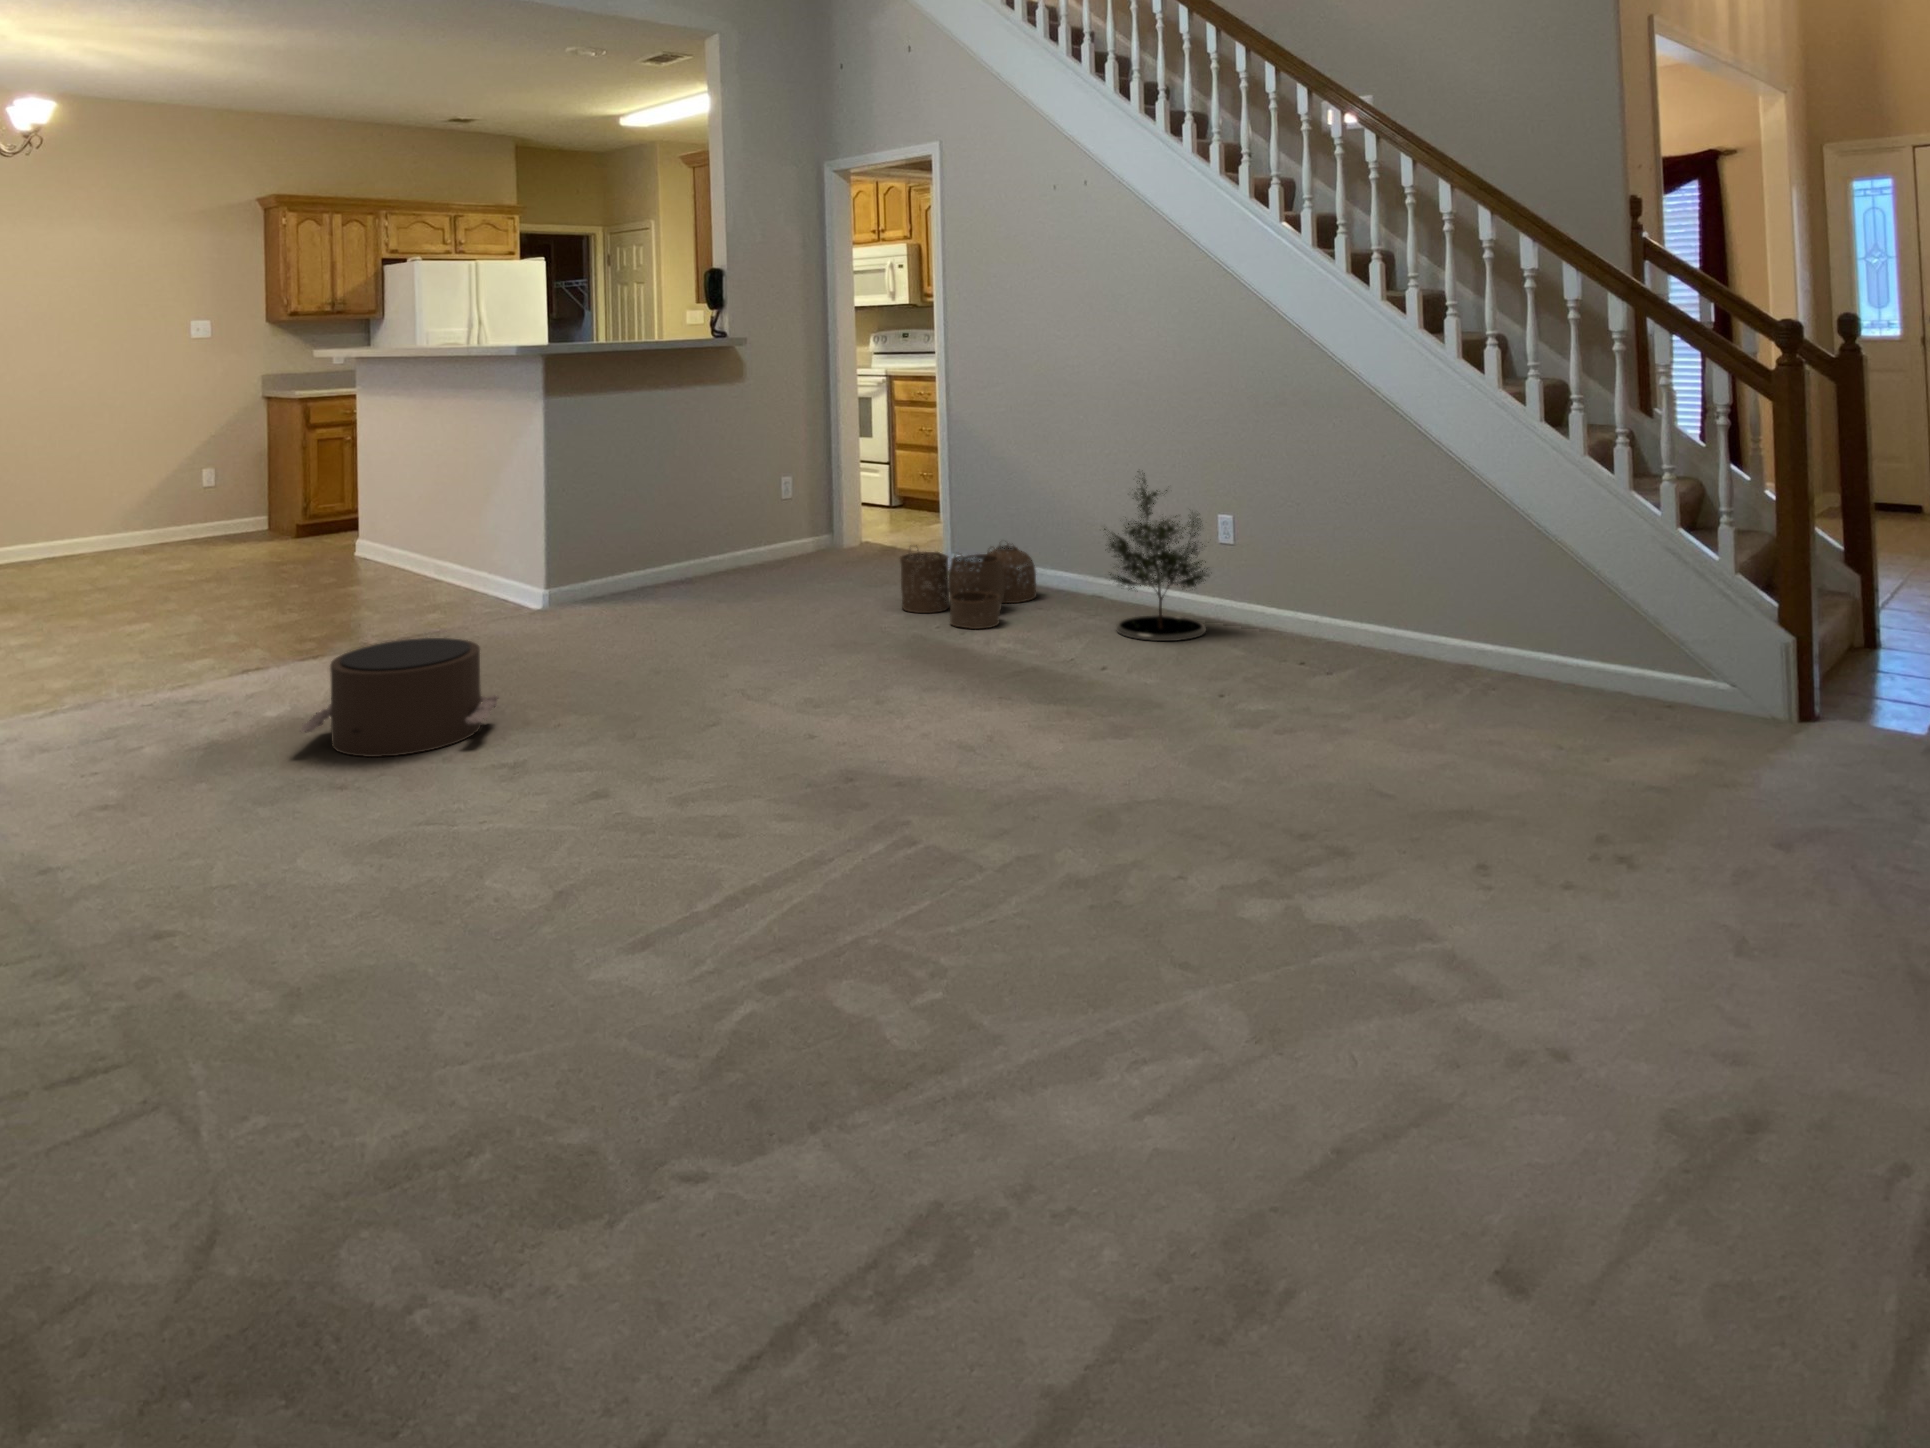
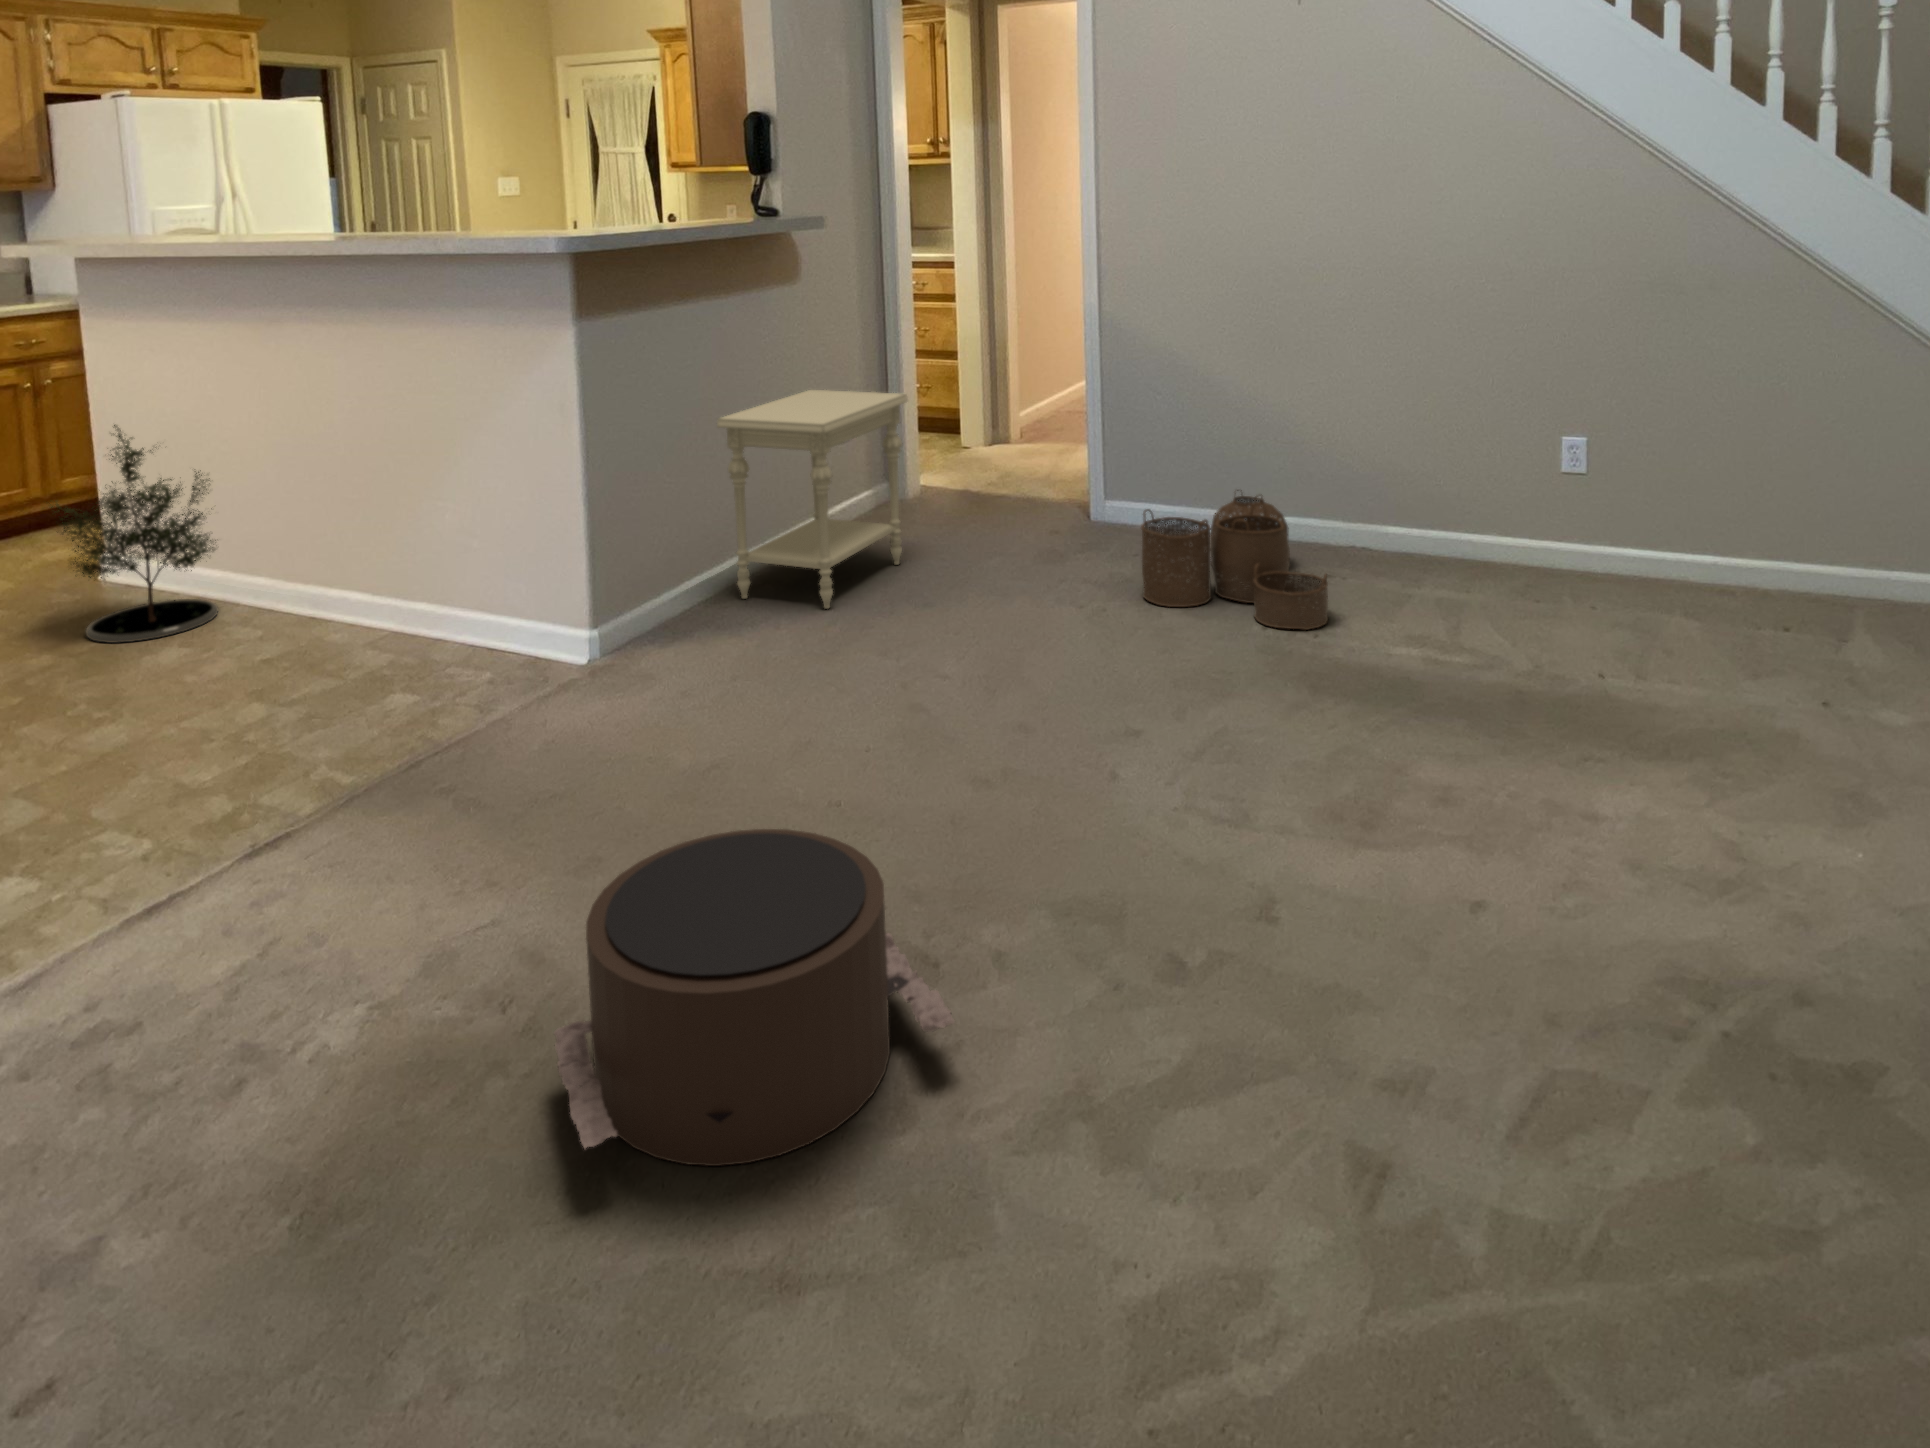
side table: none [654,457,796,597] -> present [717,390,908,609]
potted tree: present [1104,471,1208,641] -> present [51,425,218,643]

